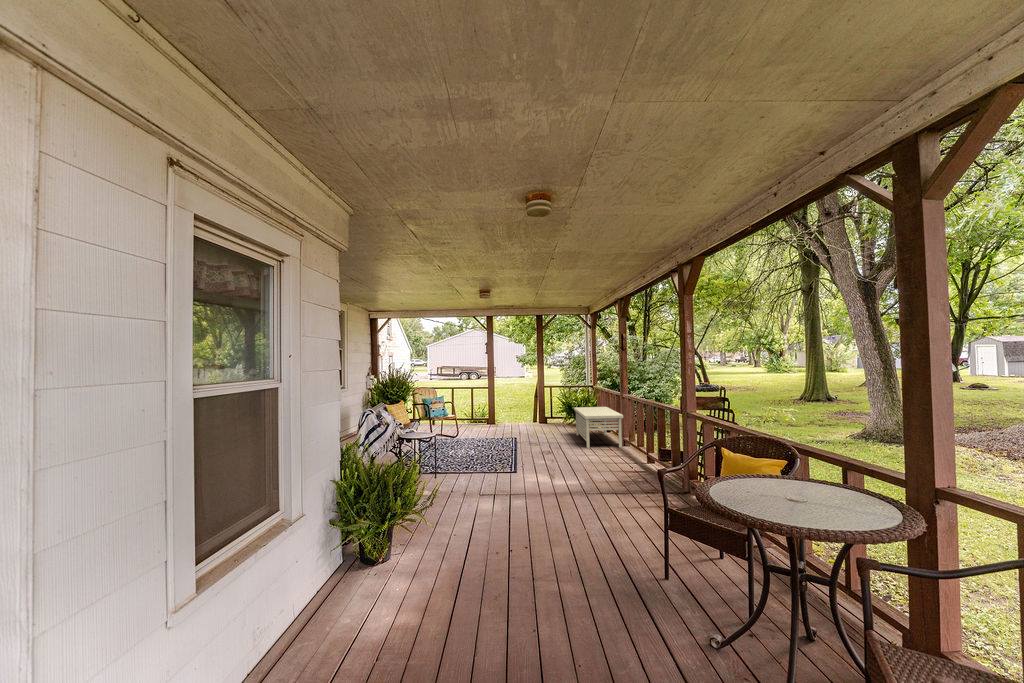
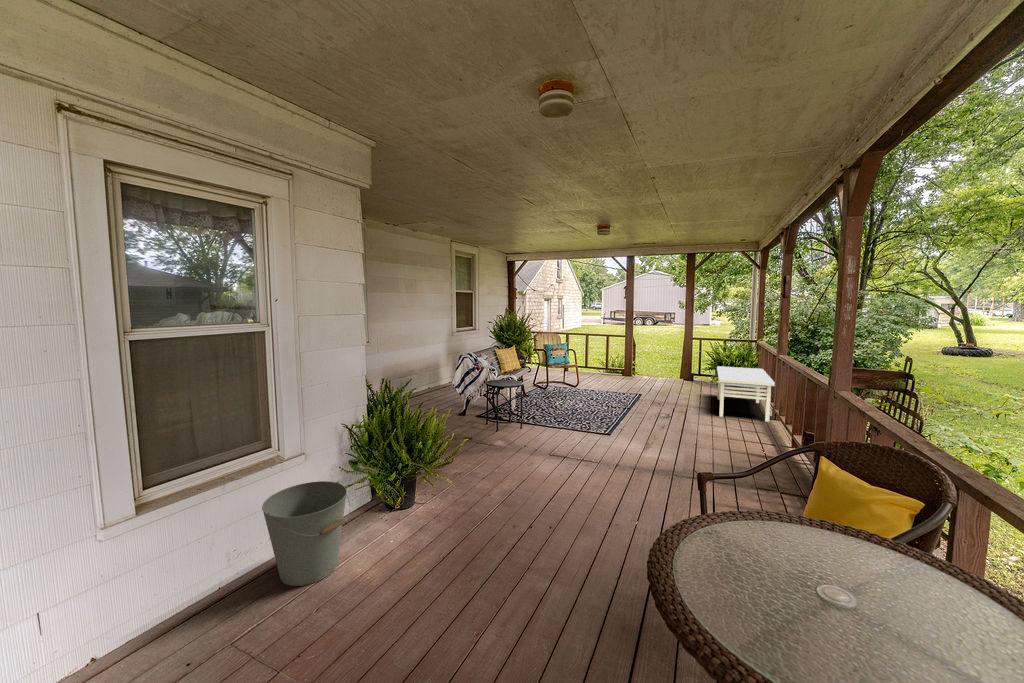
bucket: none [291,537,379,654] -> present [262,481,350,586]

